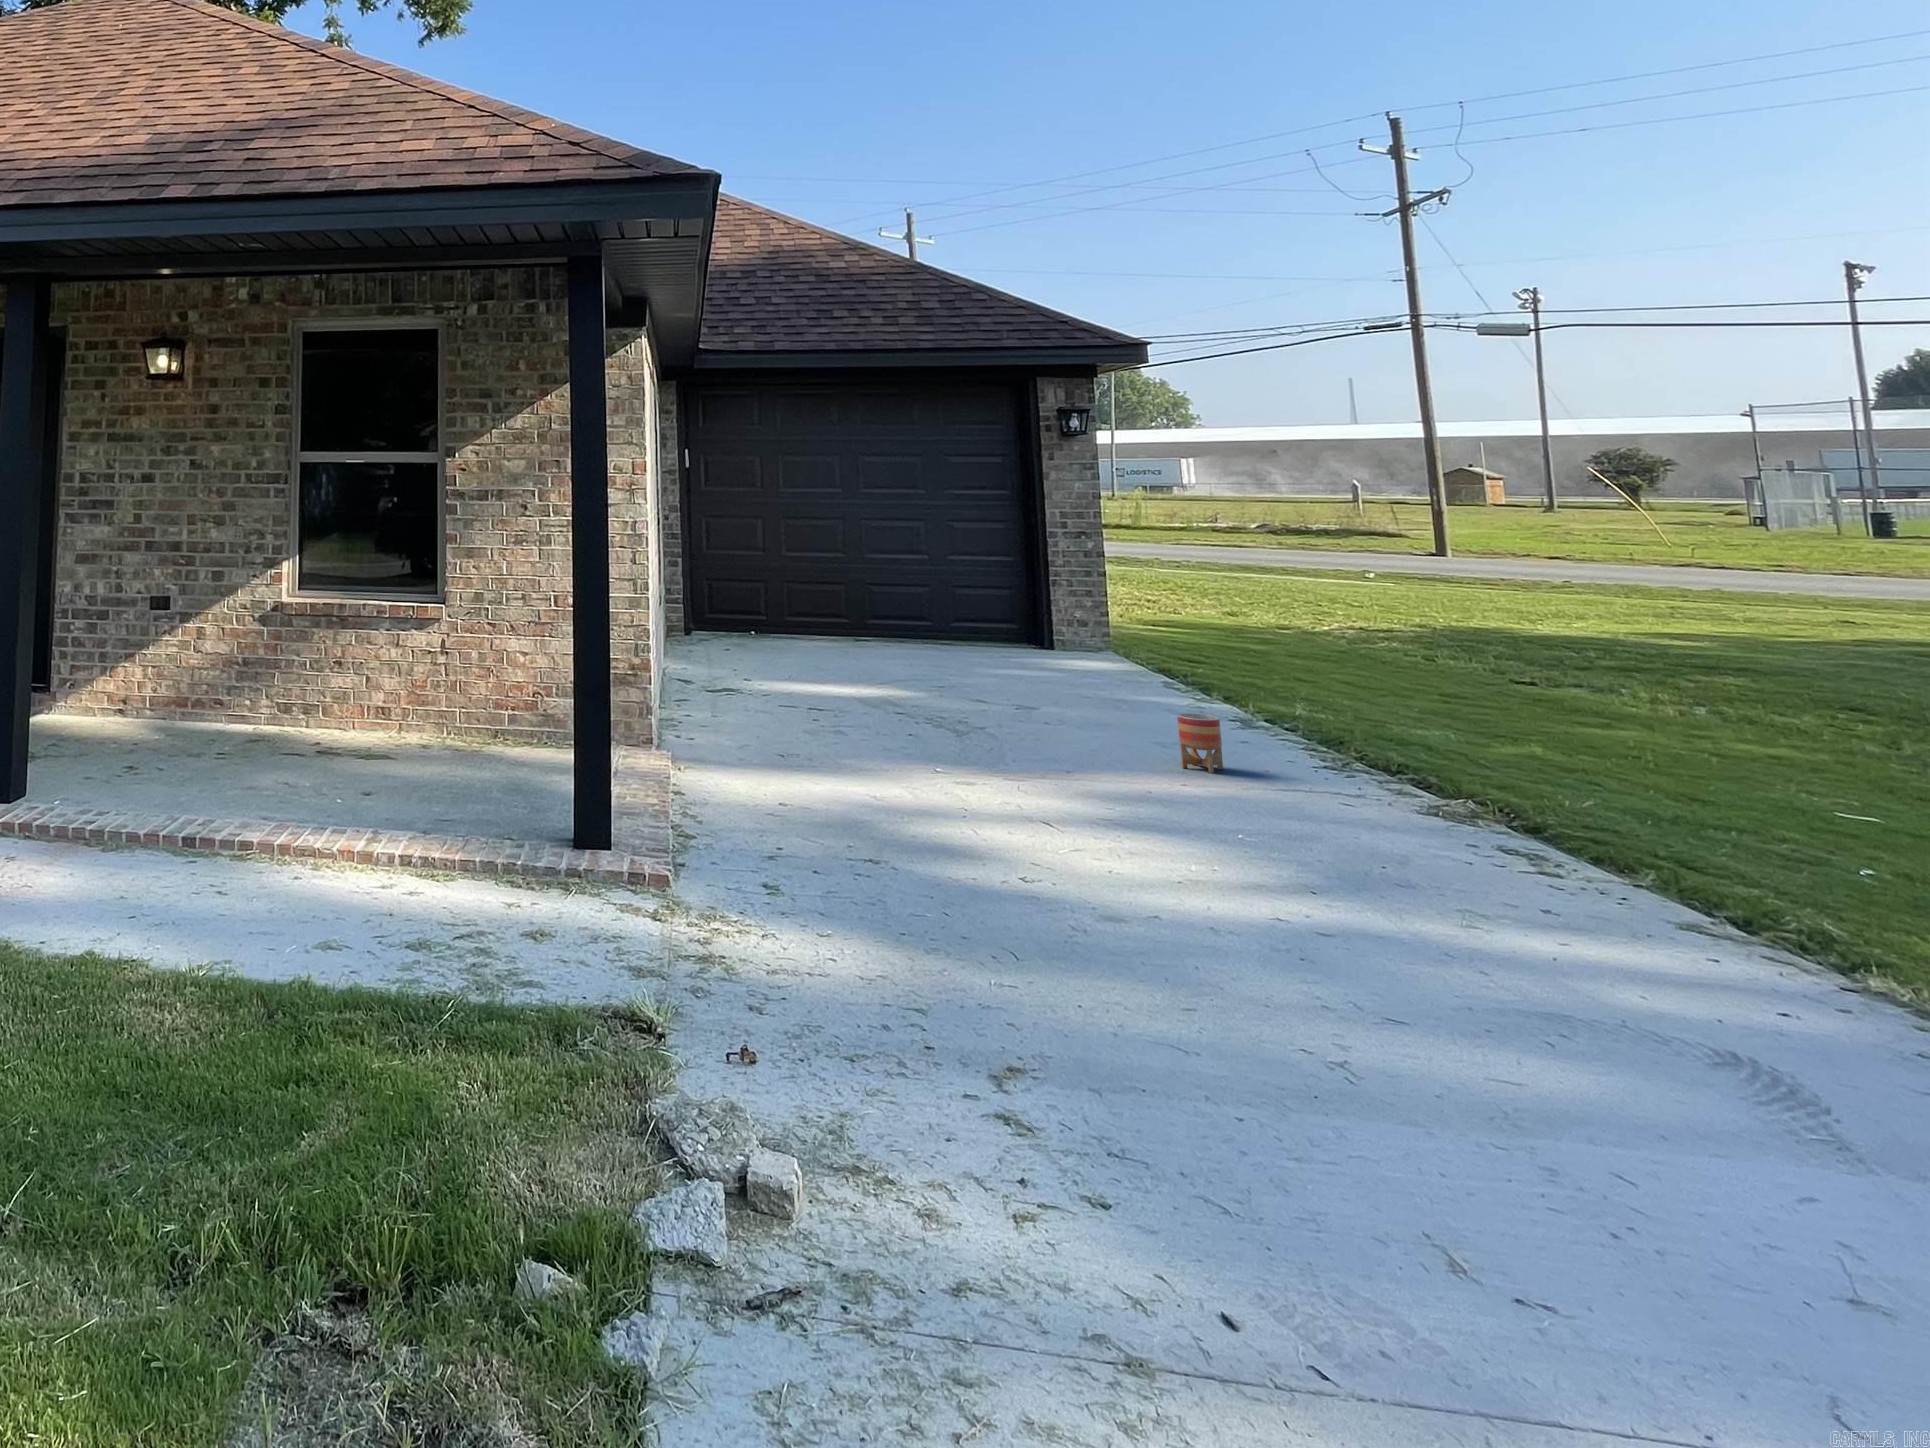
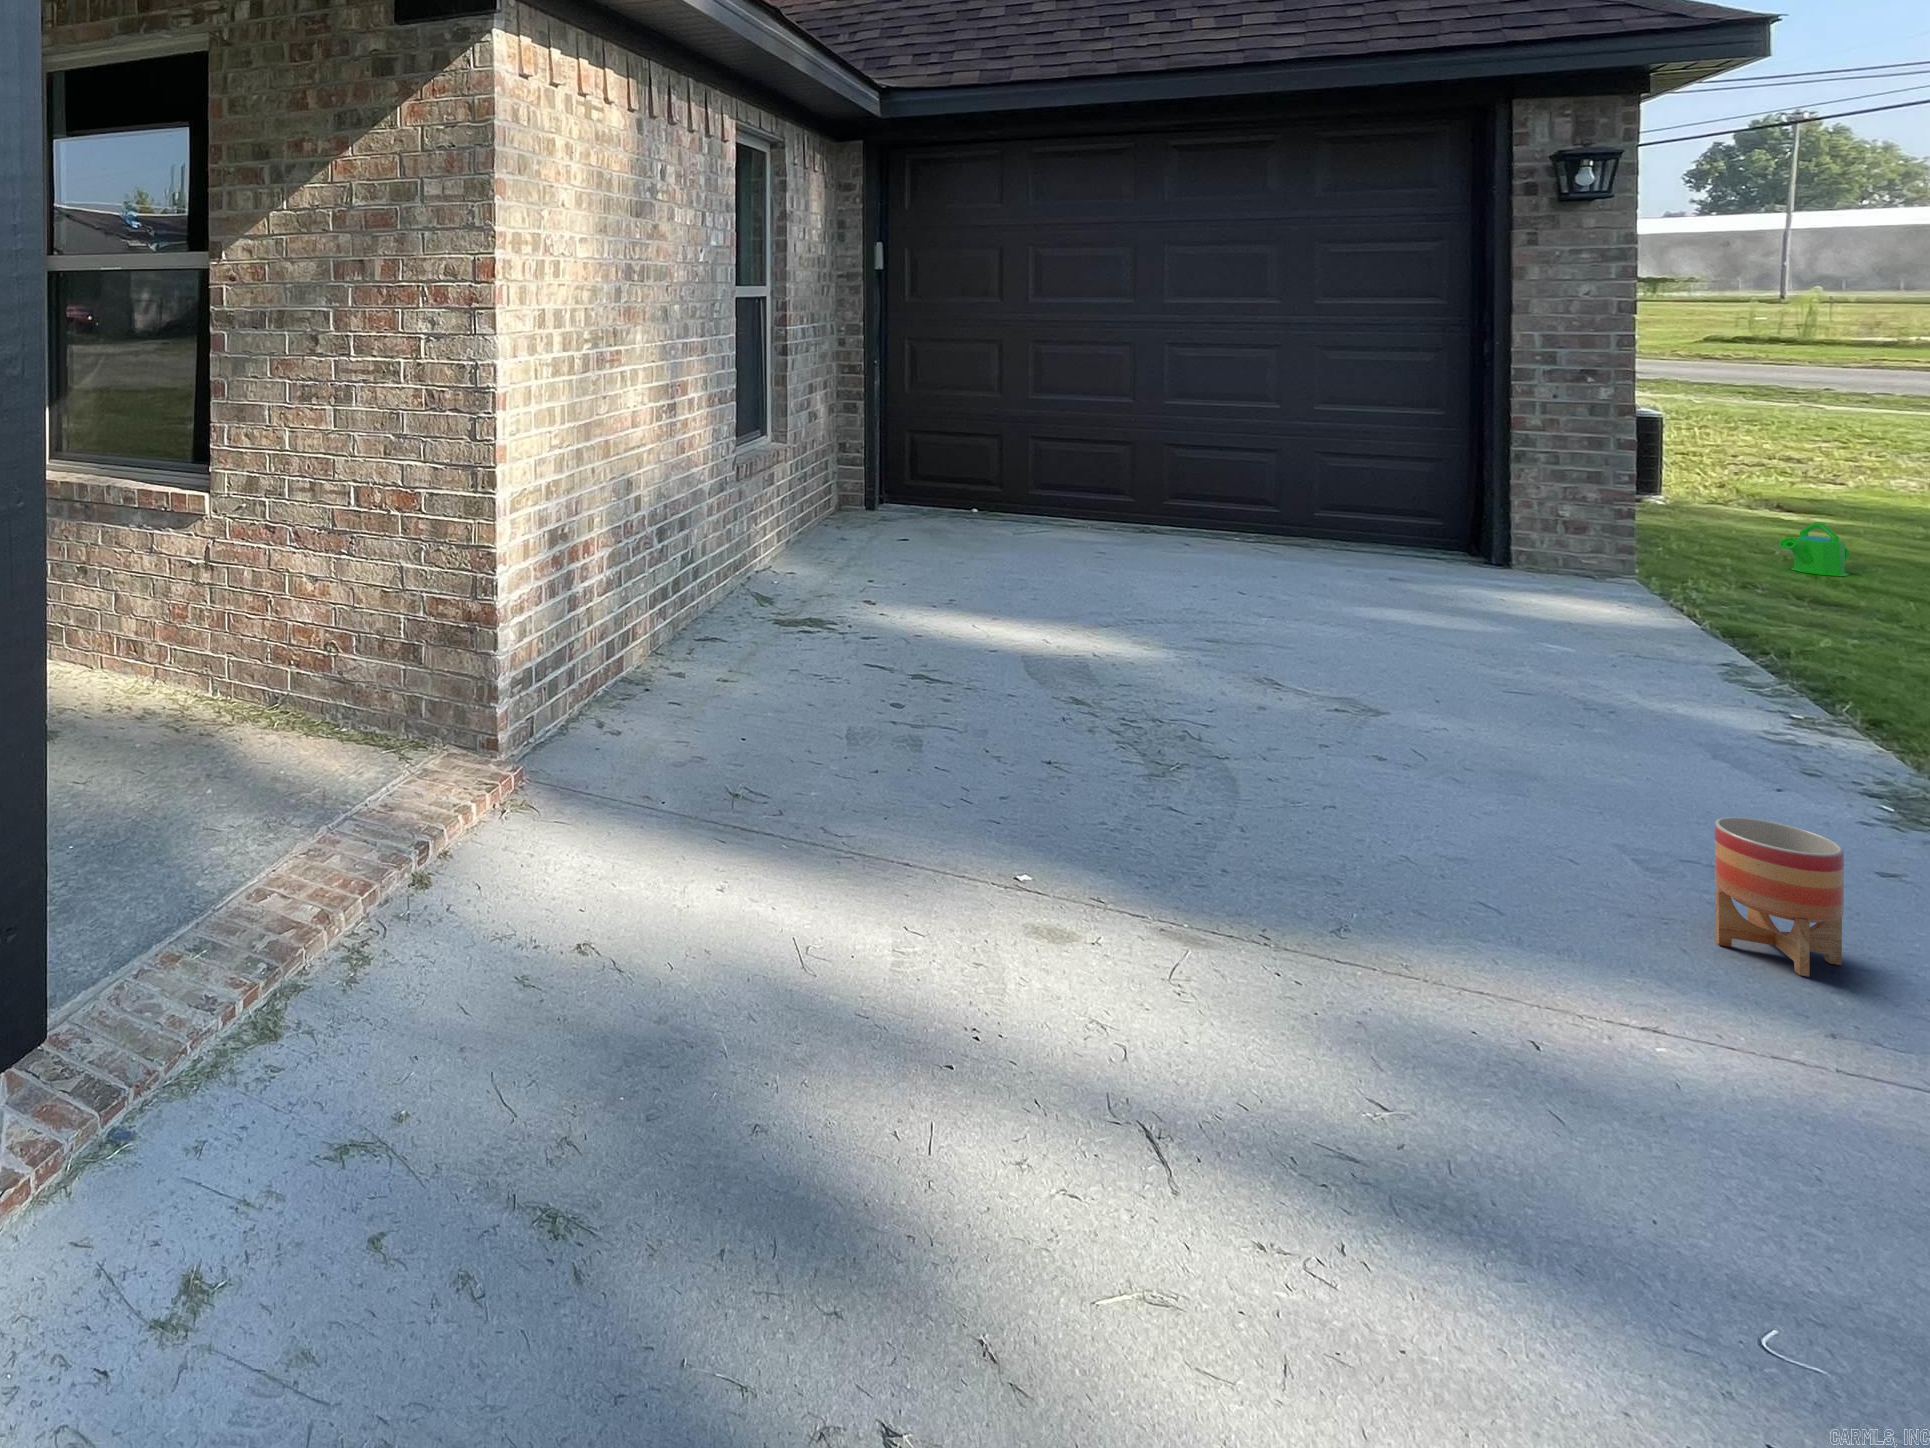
watering can: none [1176,620,1208,650] -> present [1779,522,1850,576]

